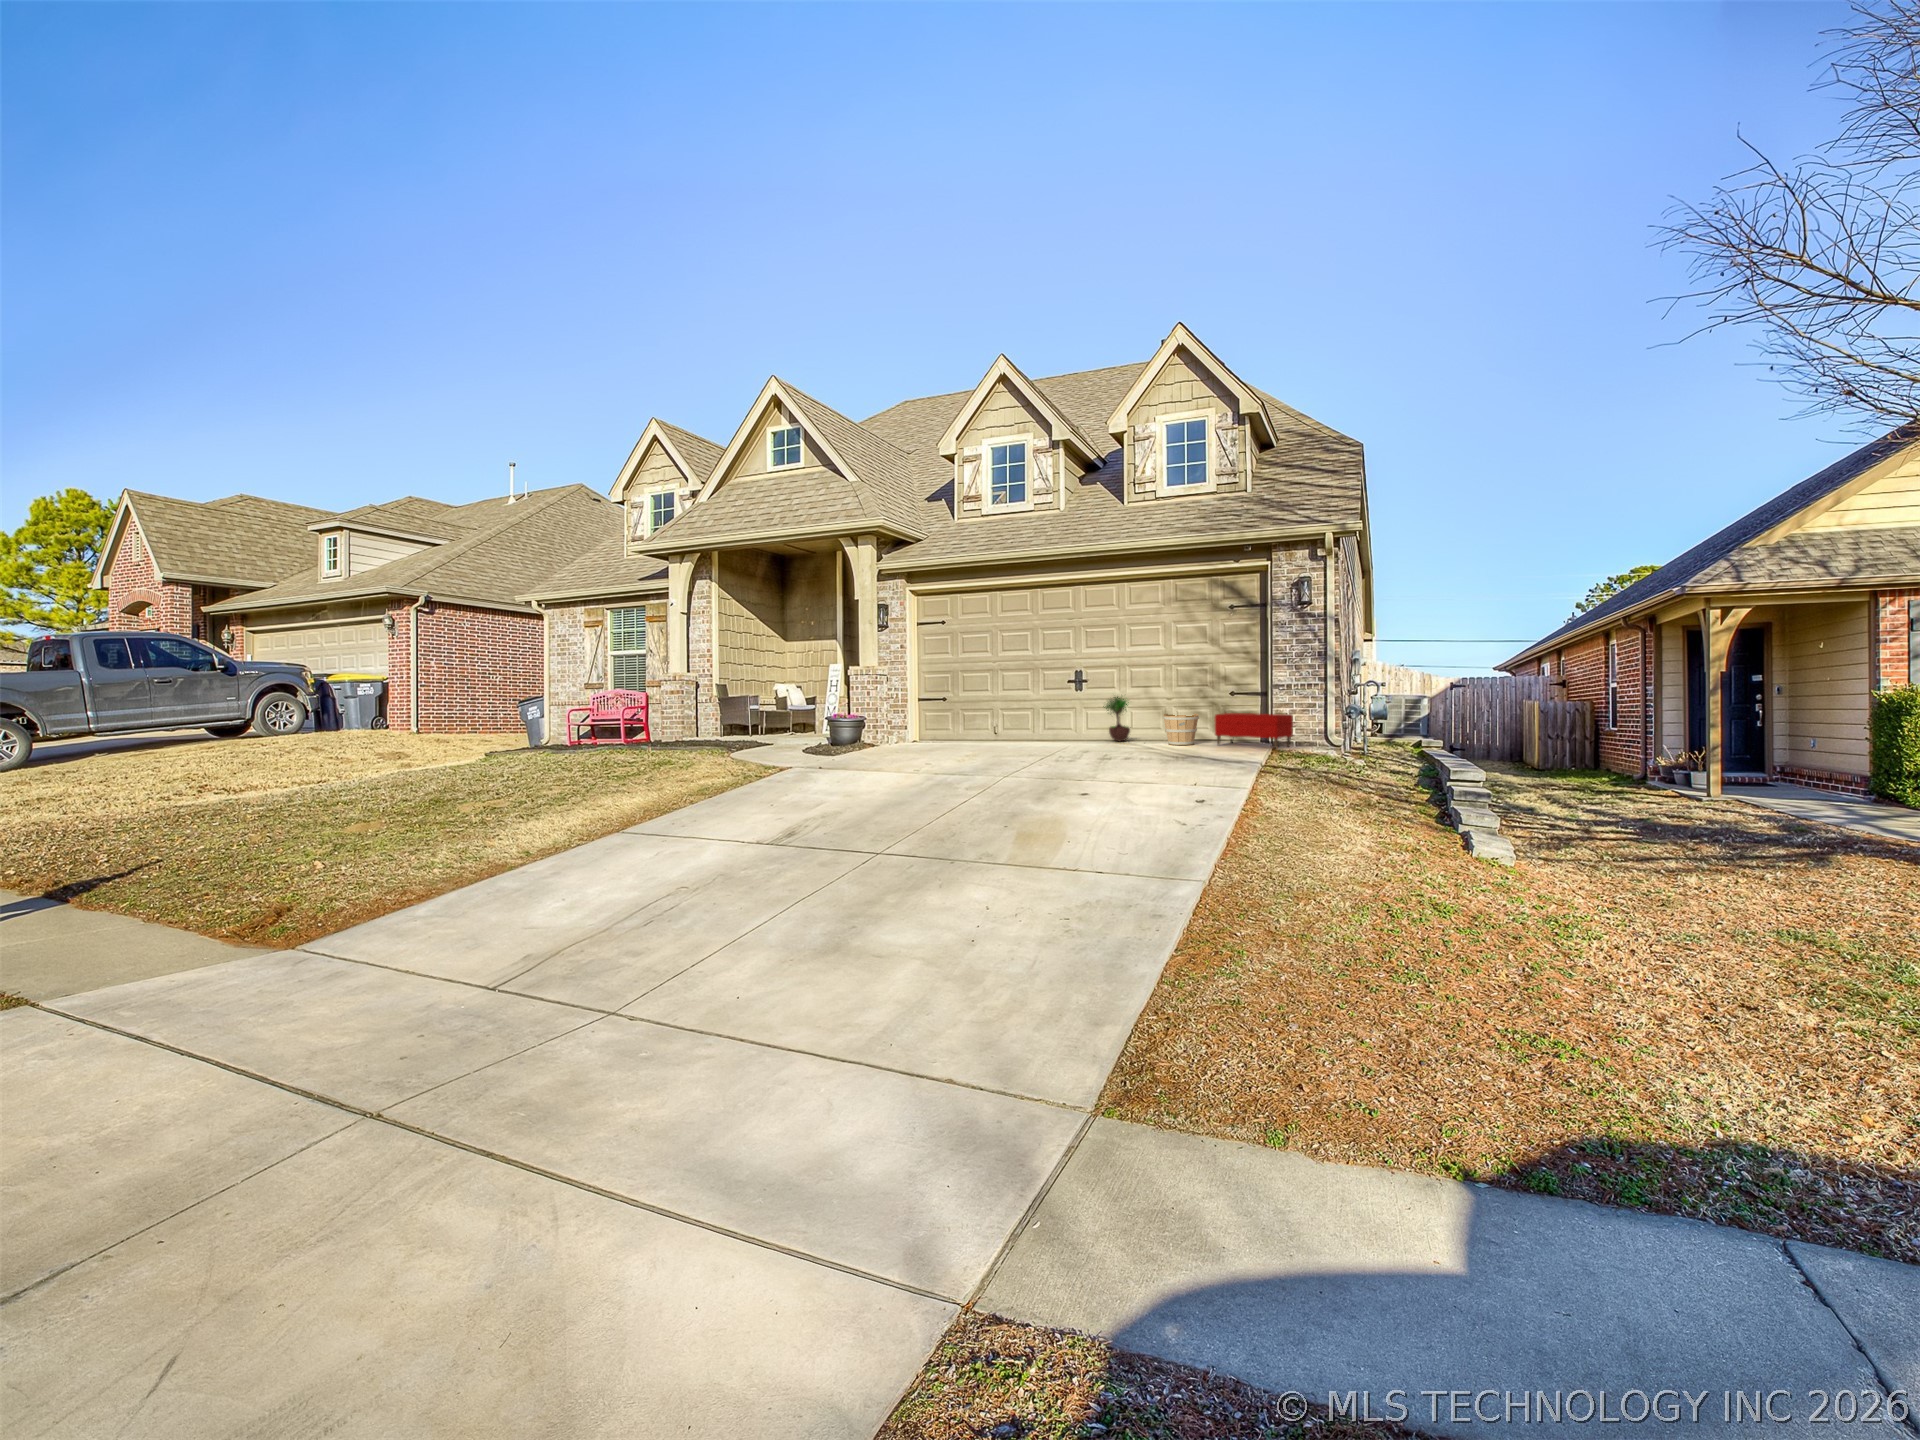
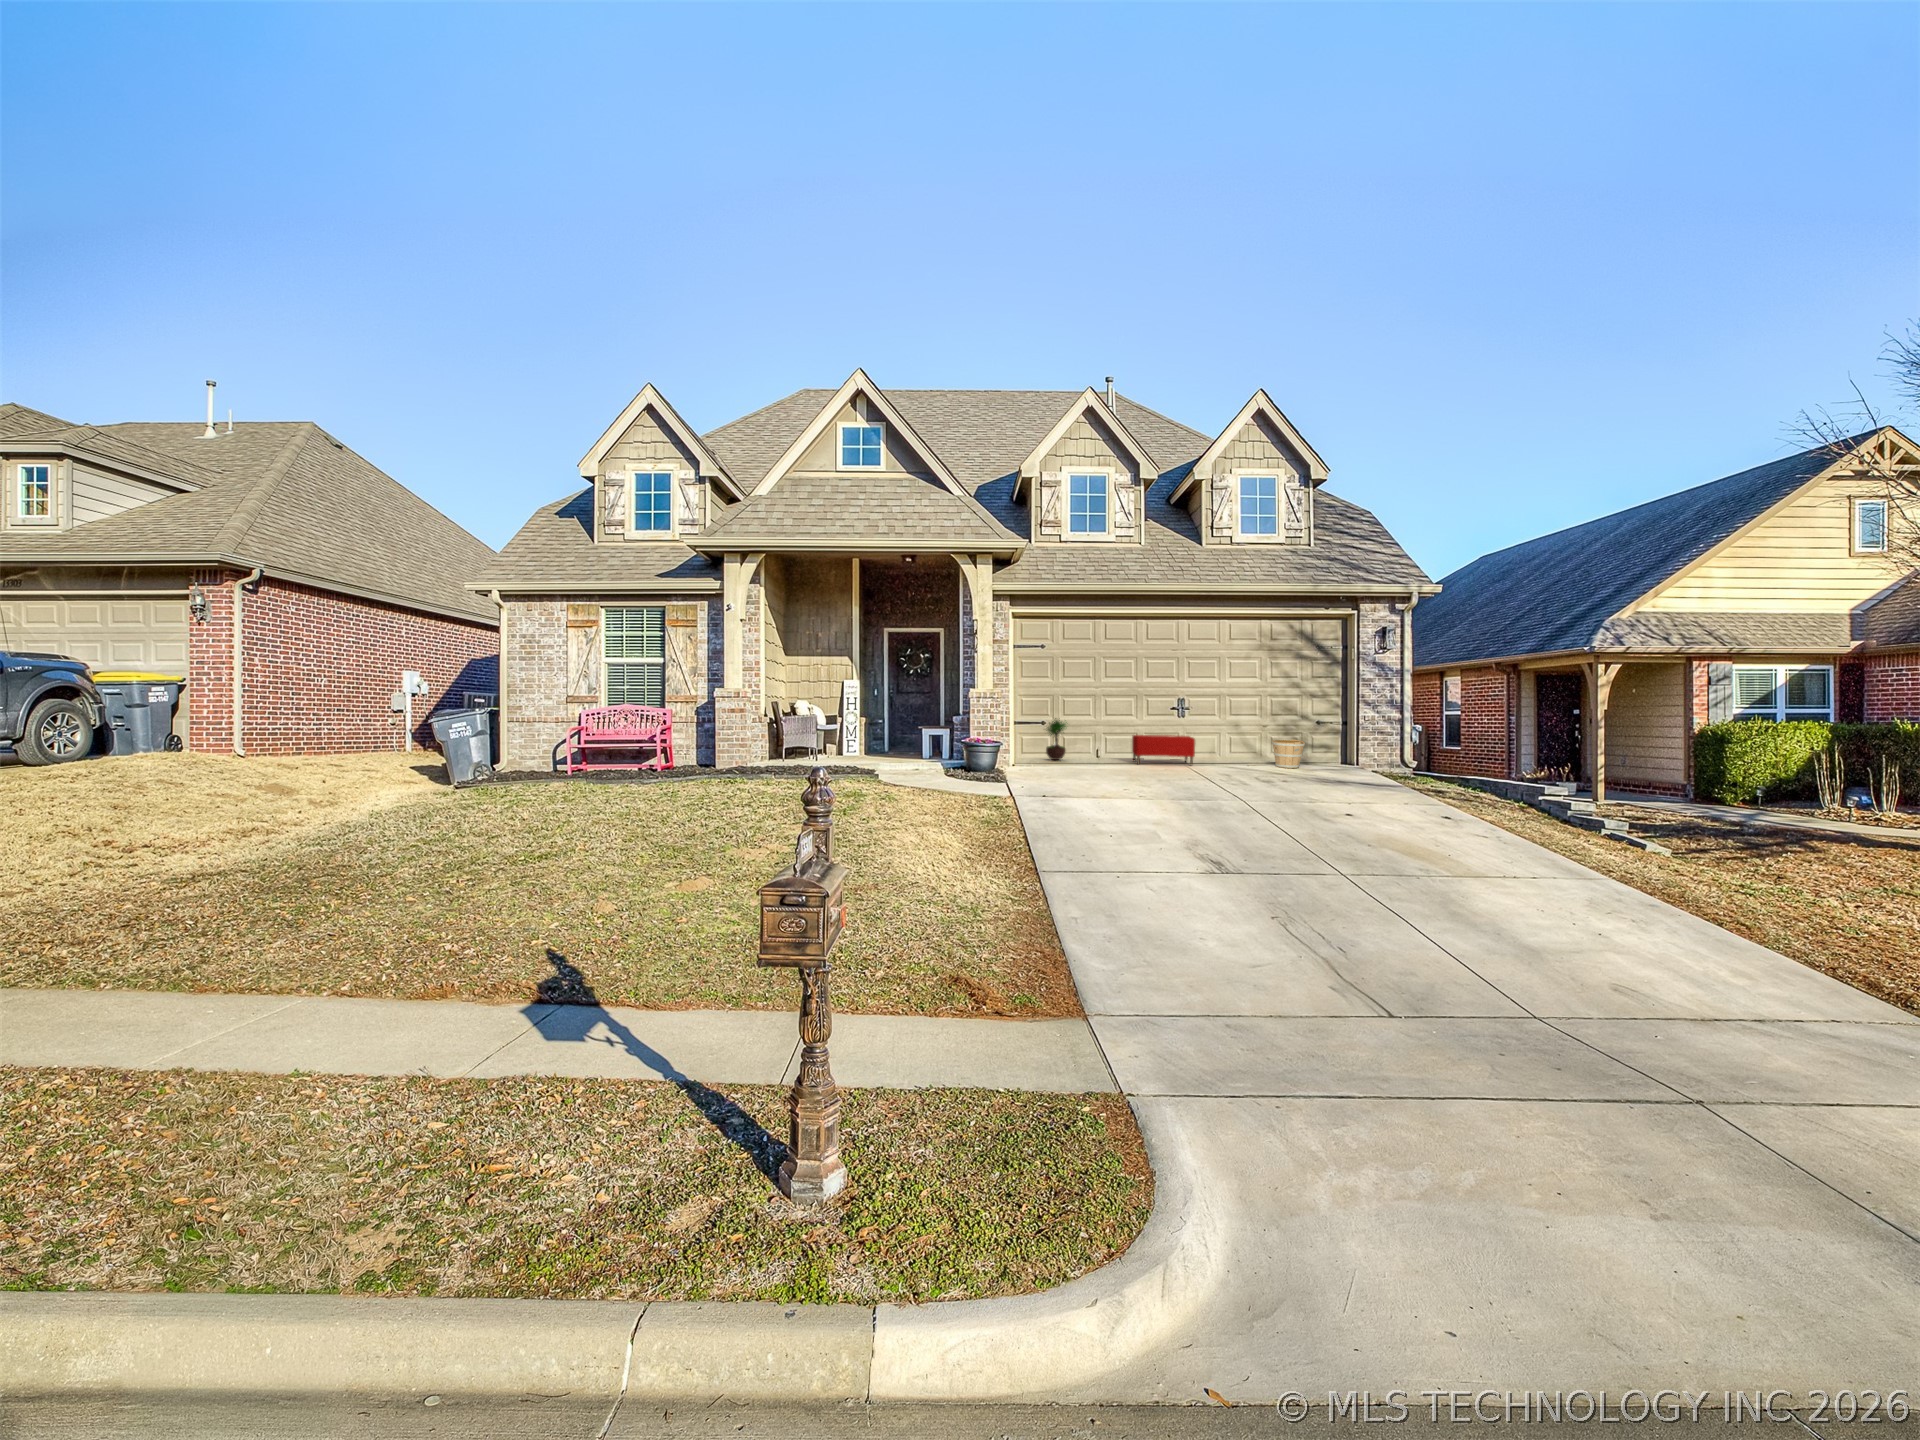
potted tree: present [1103,696,1130,742] -> present [1046,718,1067,760]
bench: present [1214,713,1293,749] -> present [1132,735,1195,765]

